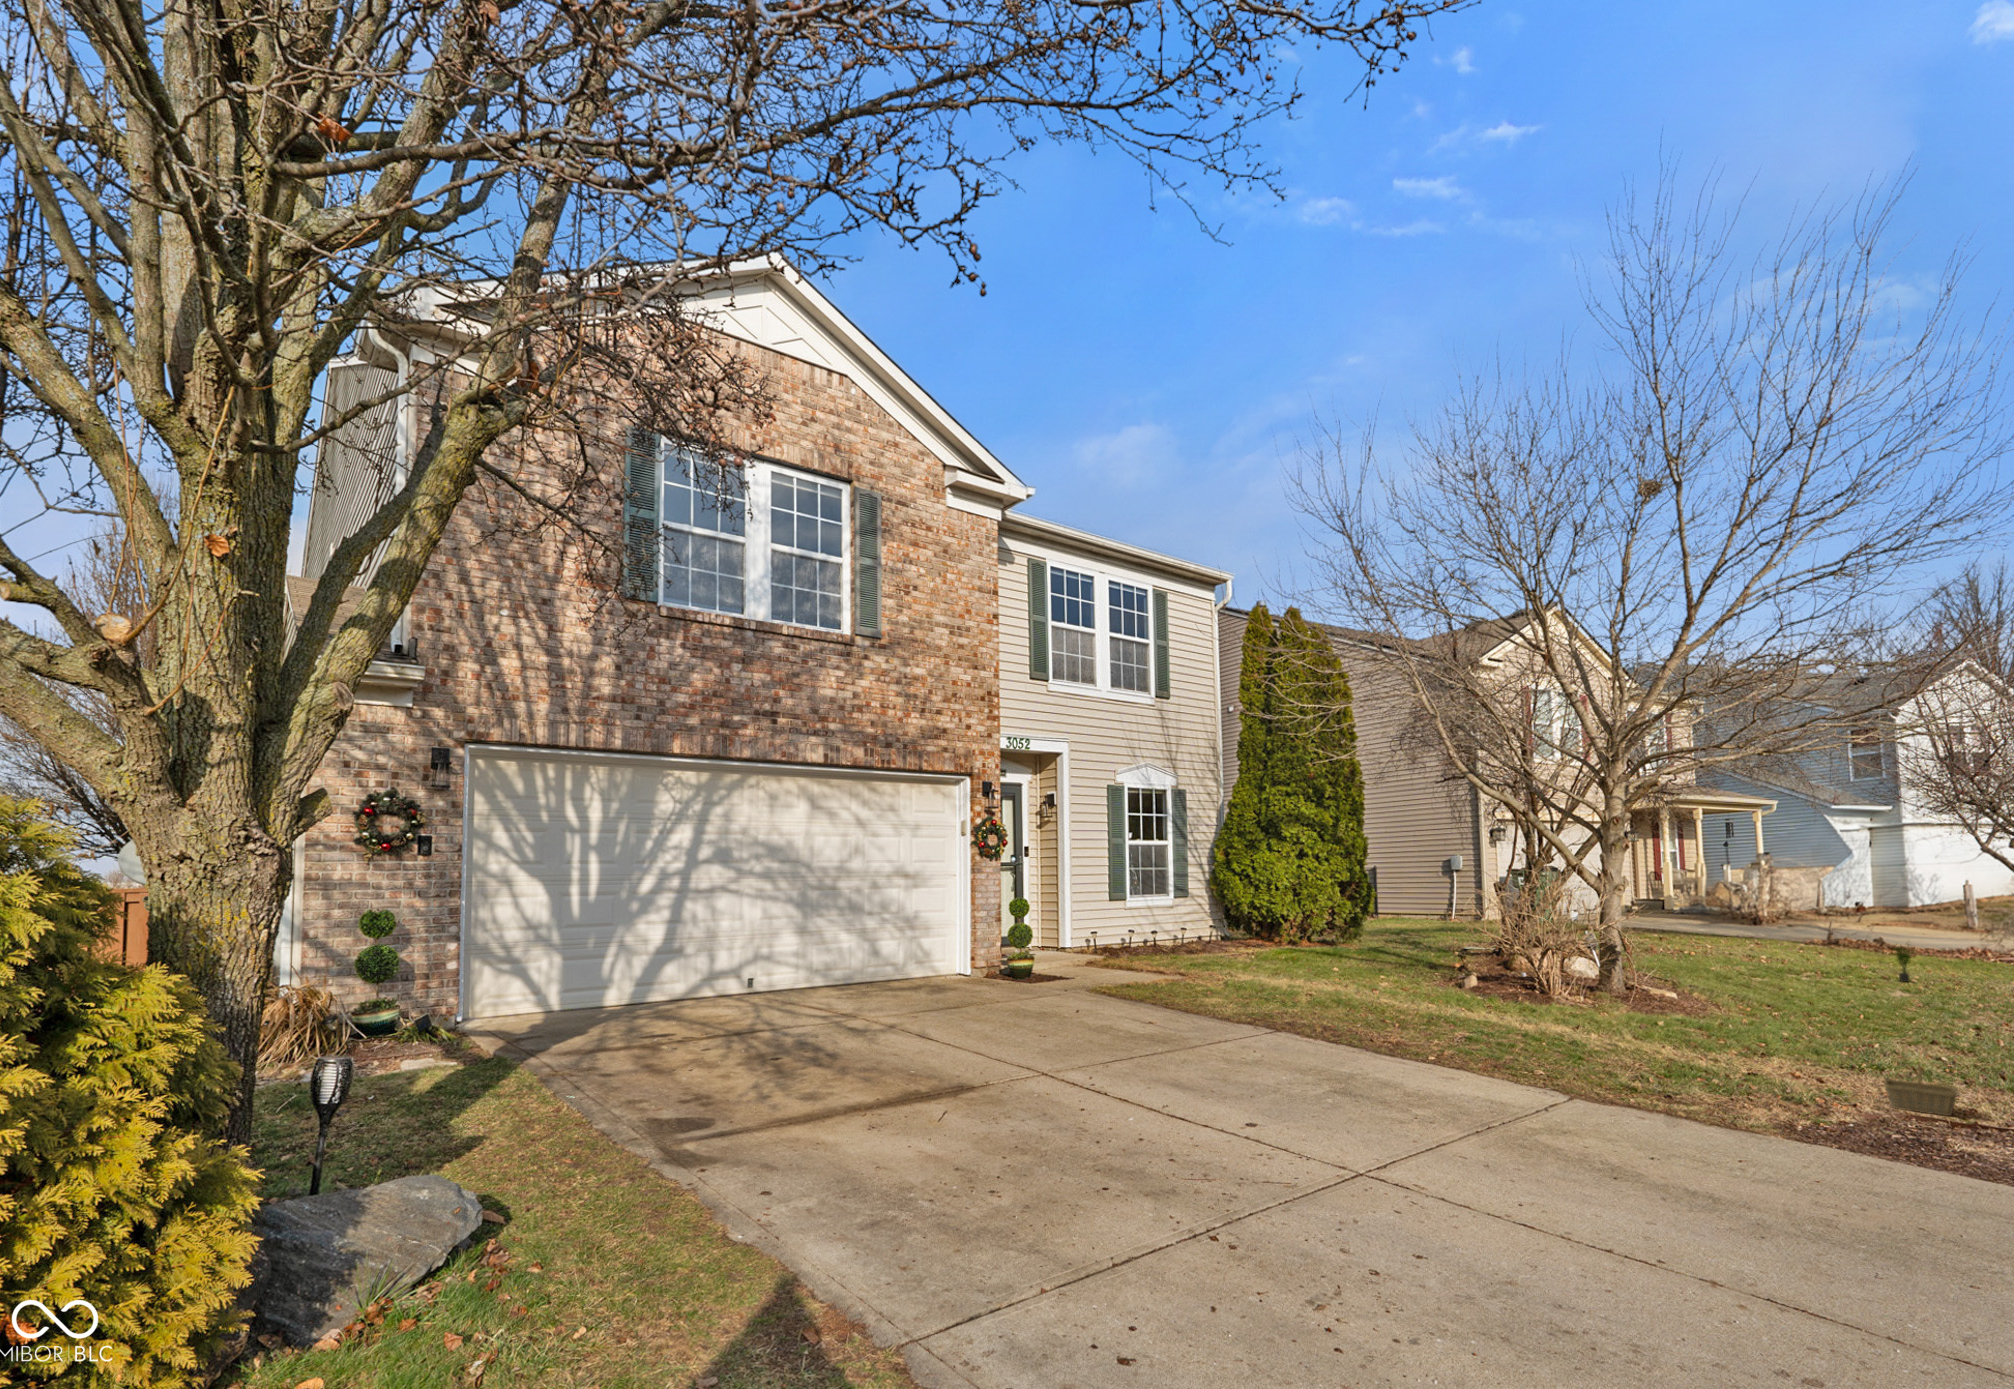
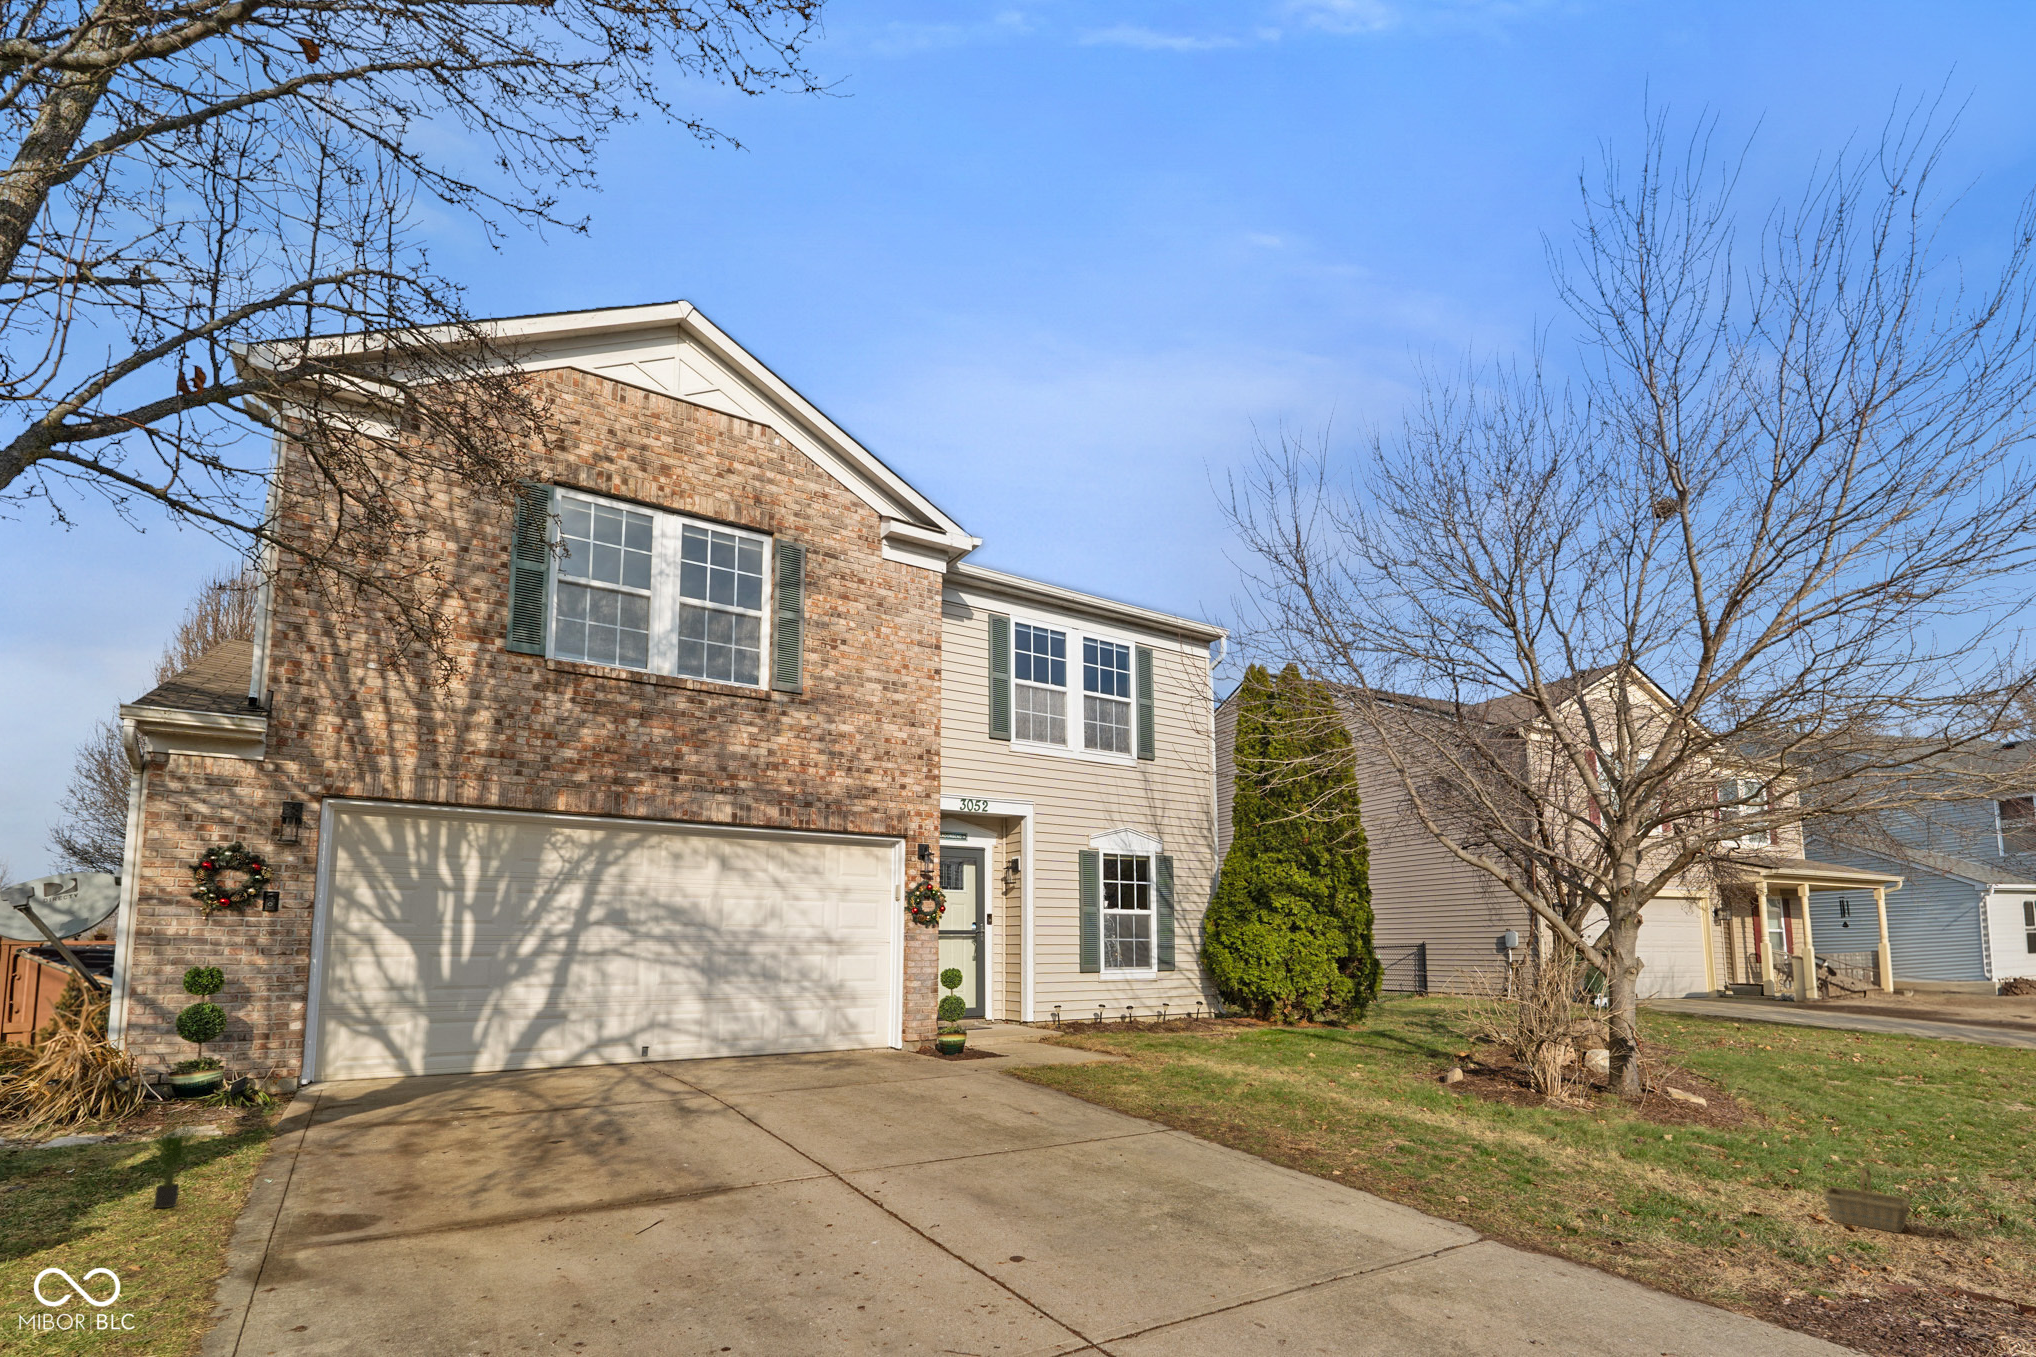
potted plant: present [1895,946,1913,982] -> present [144,1112,199,1208]

